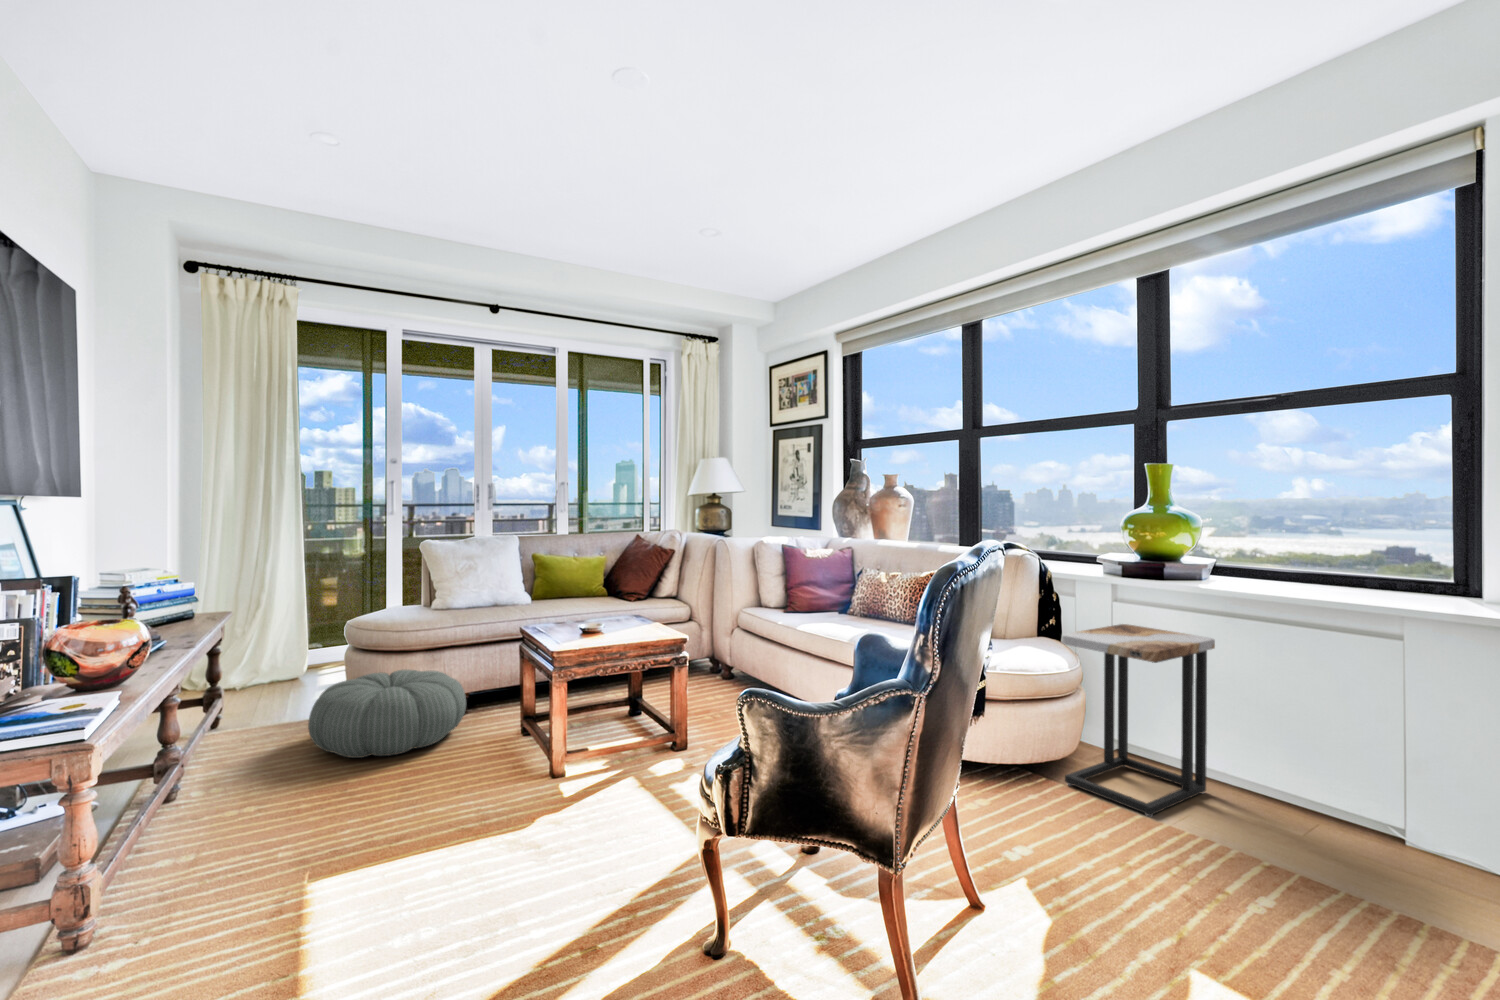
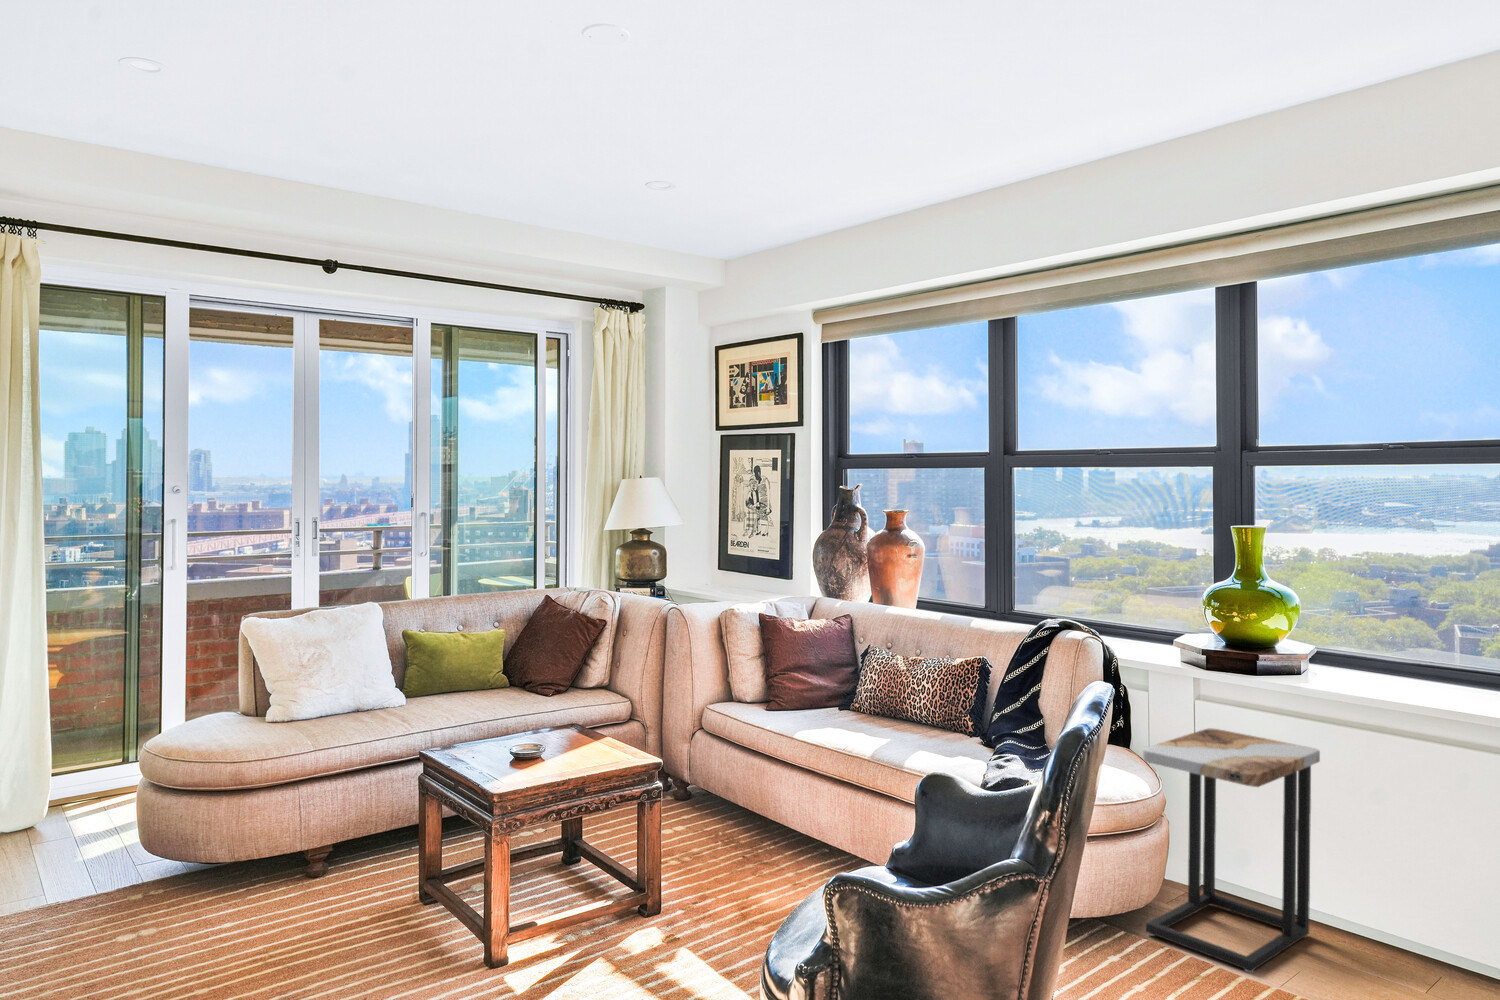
pouf: present [308,670,466,758] -> none [121,816,341,952]

